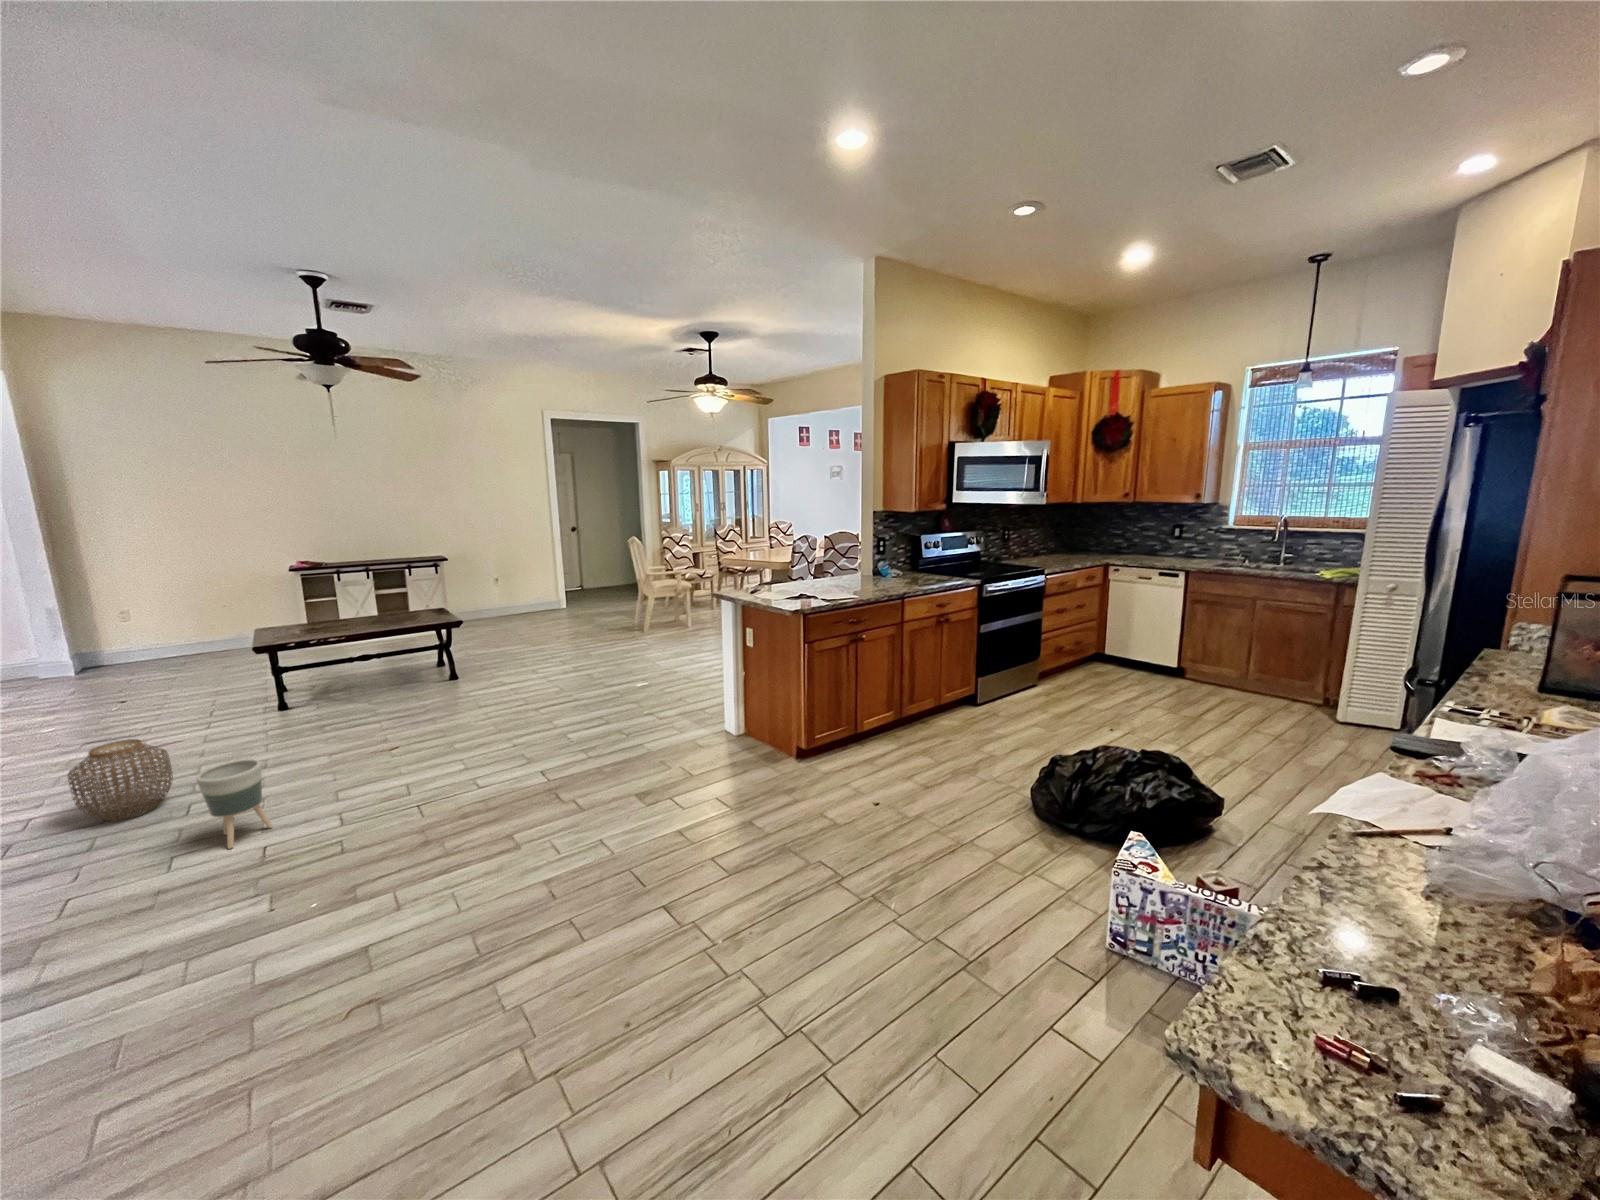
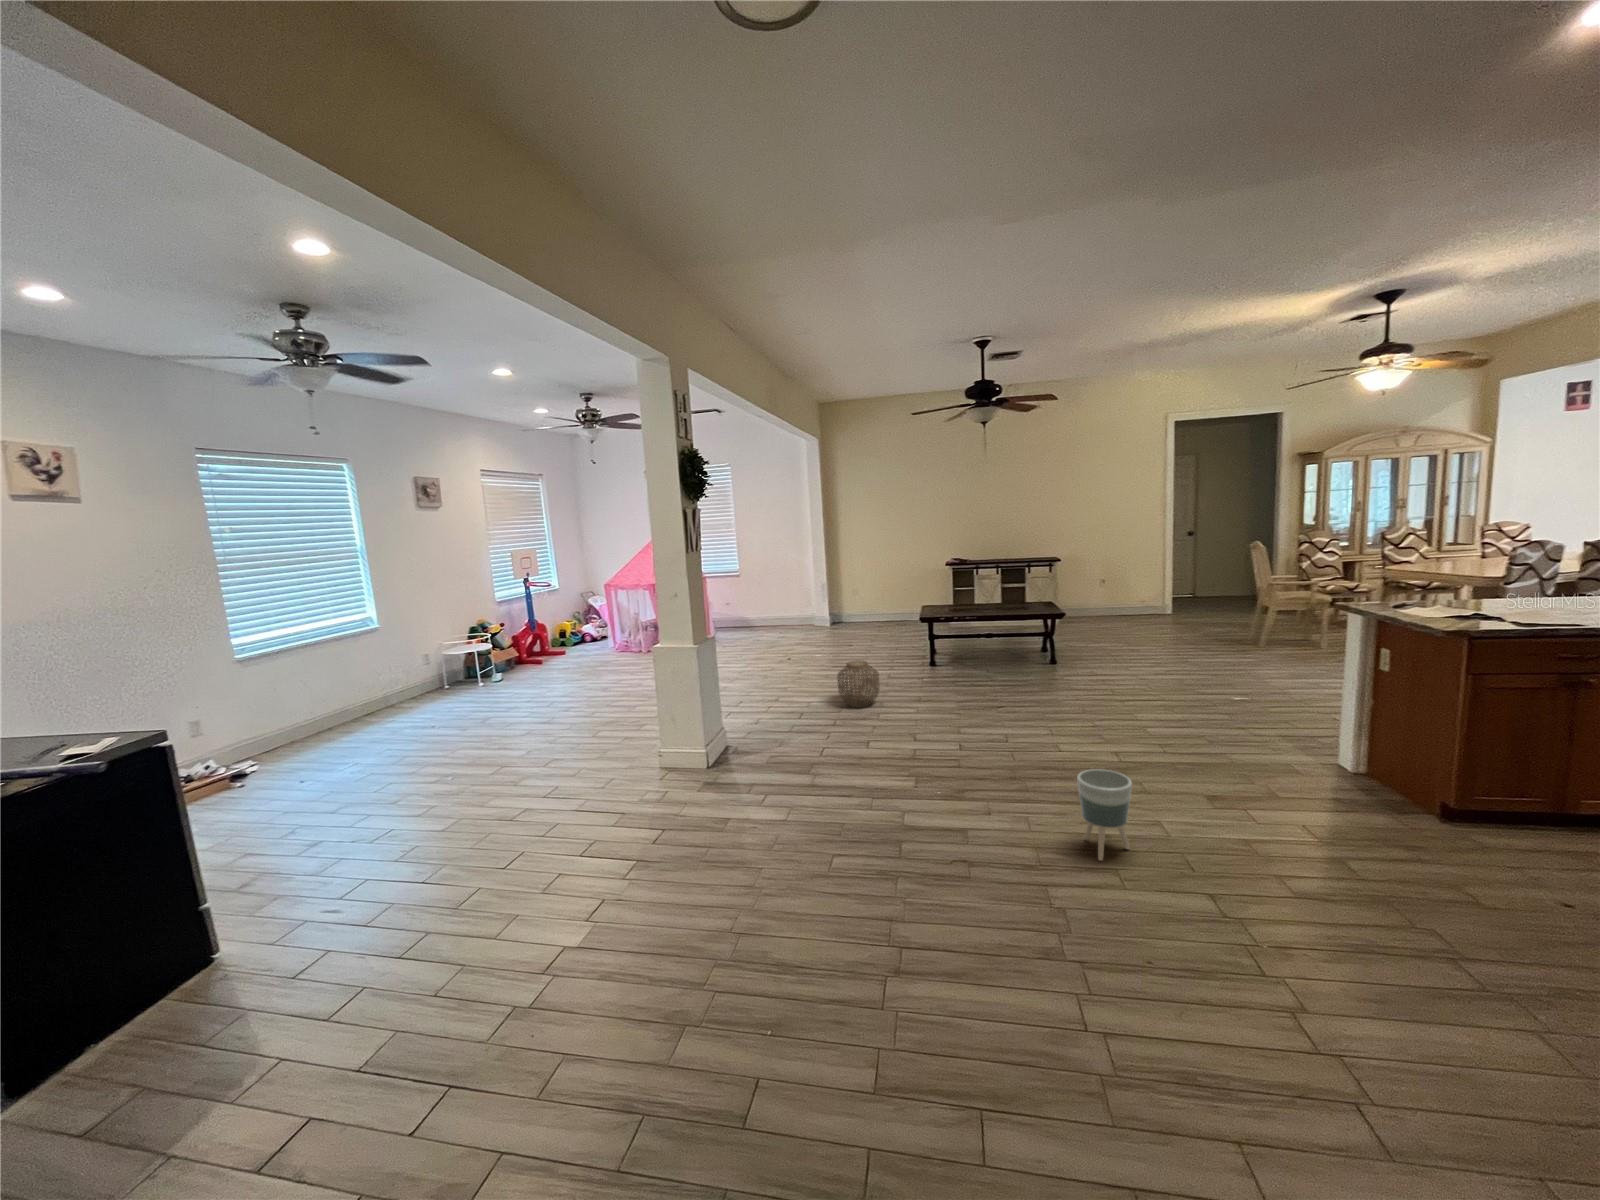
planter: present [196,759,272,849] -> present [1077,769,1132,861]

